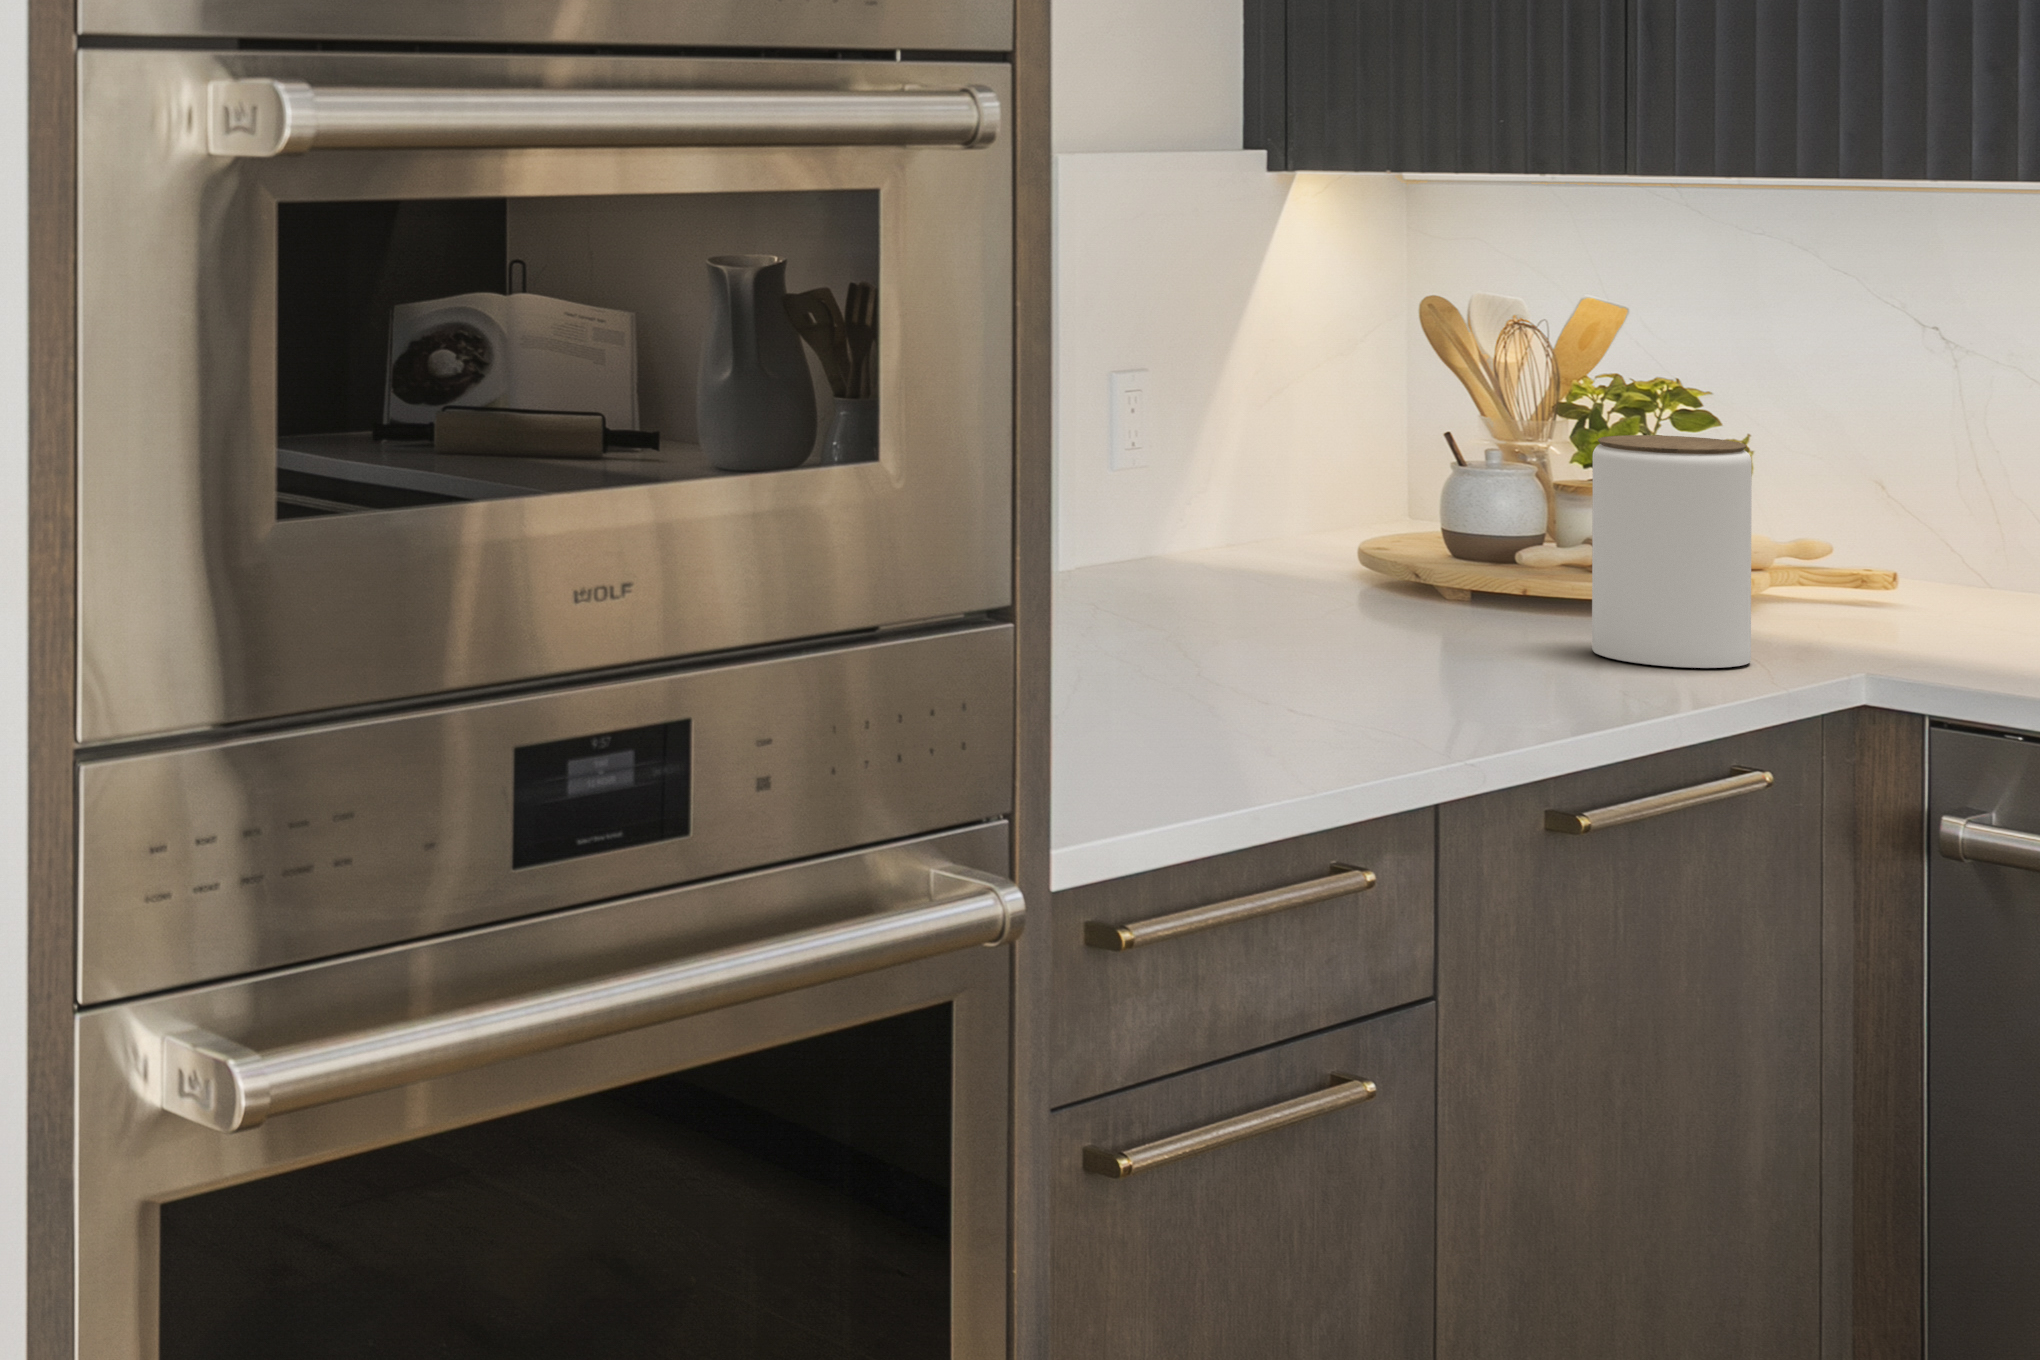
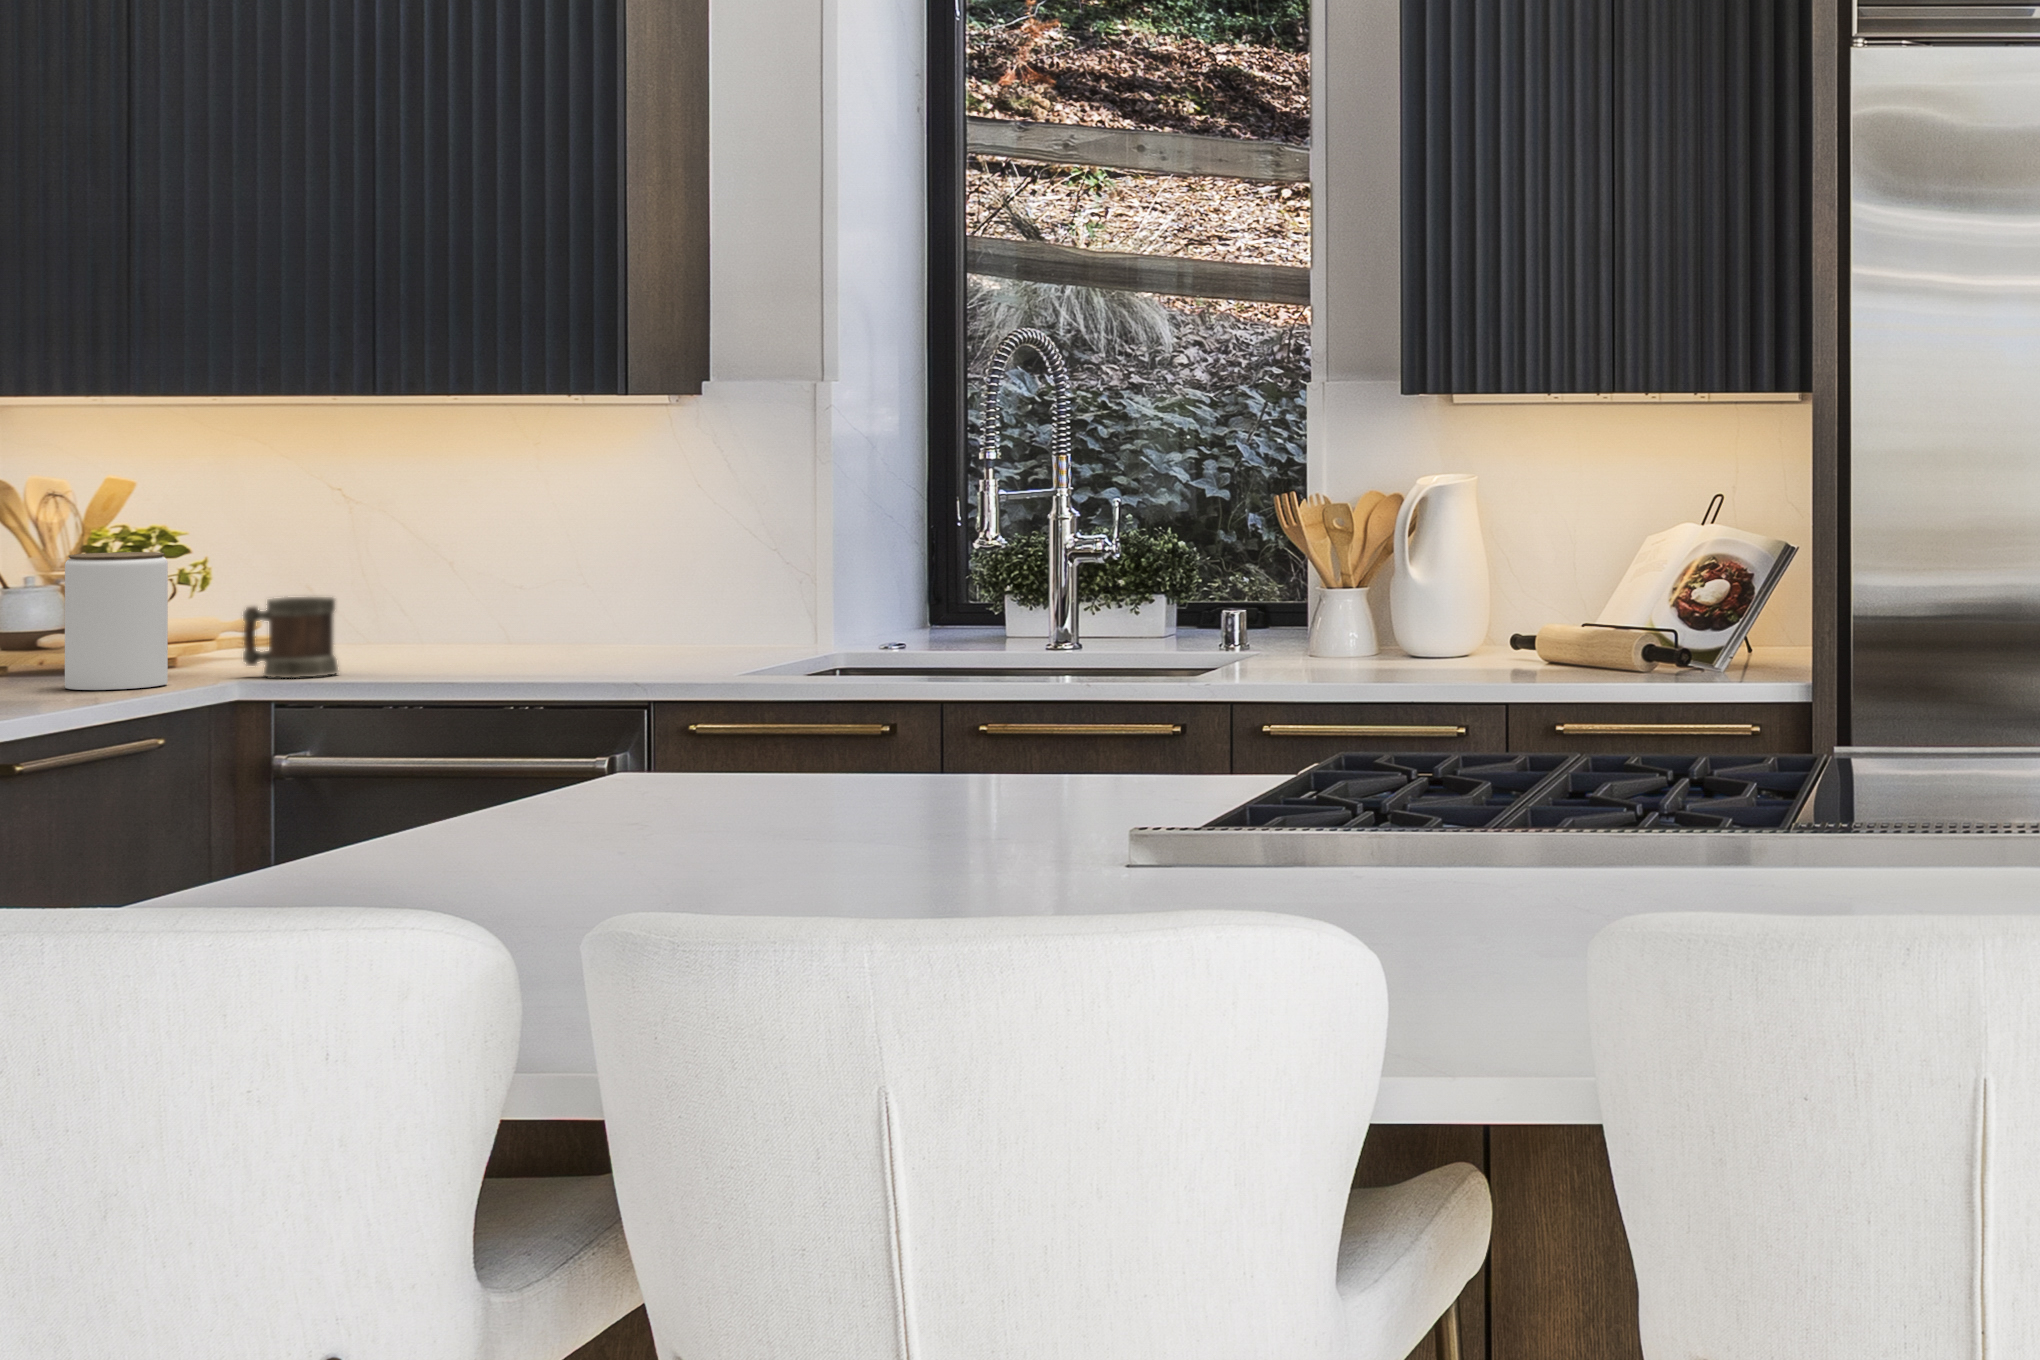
mug: none [1857,524,2026,670] -> present [243,597,338,678]

